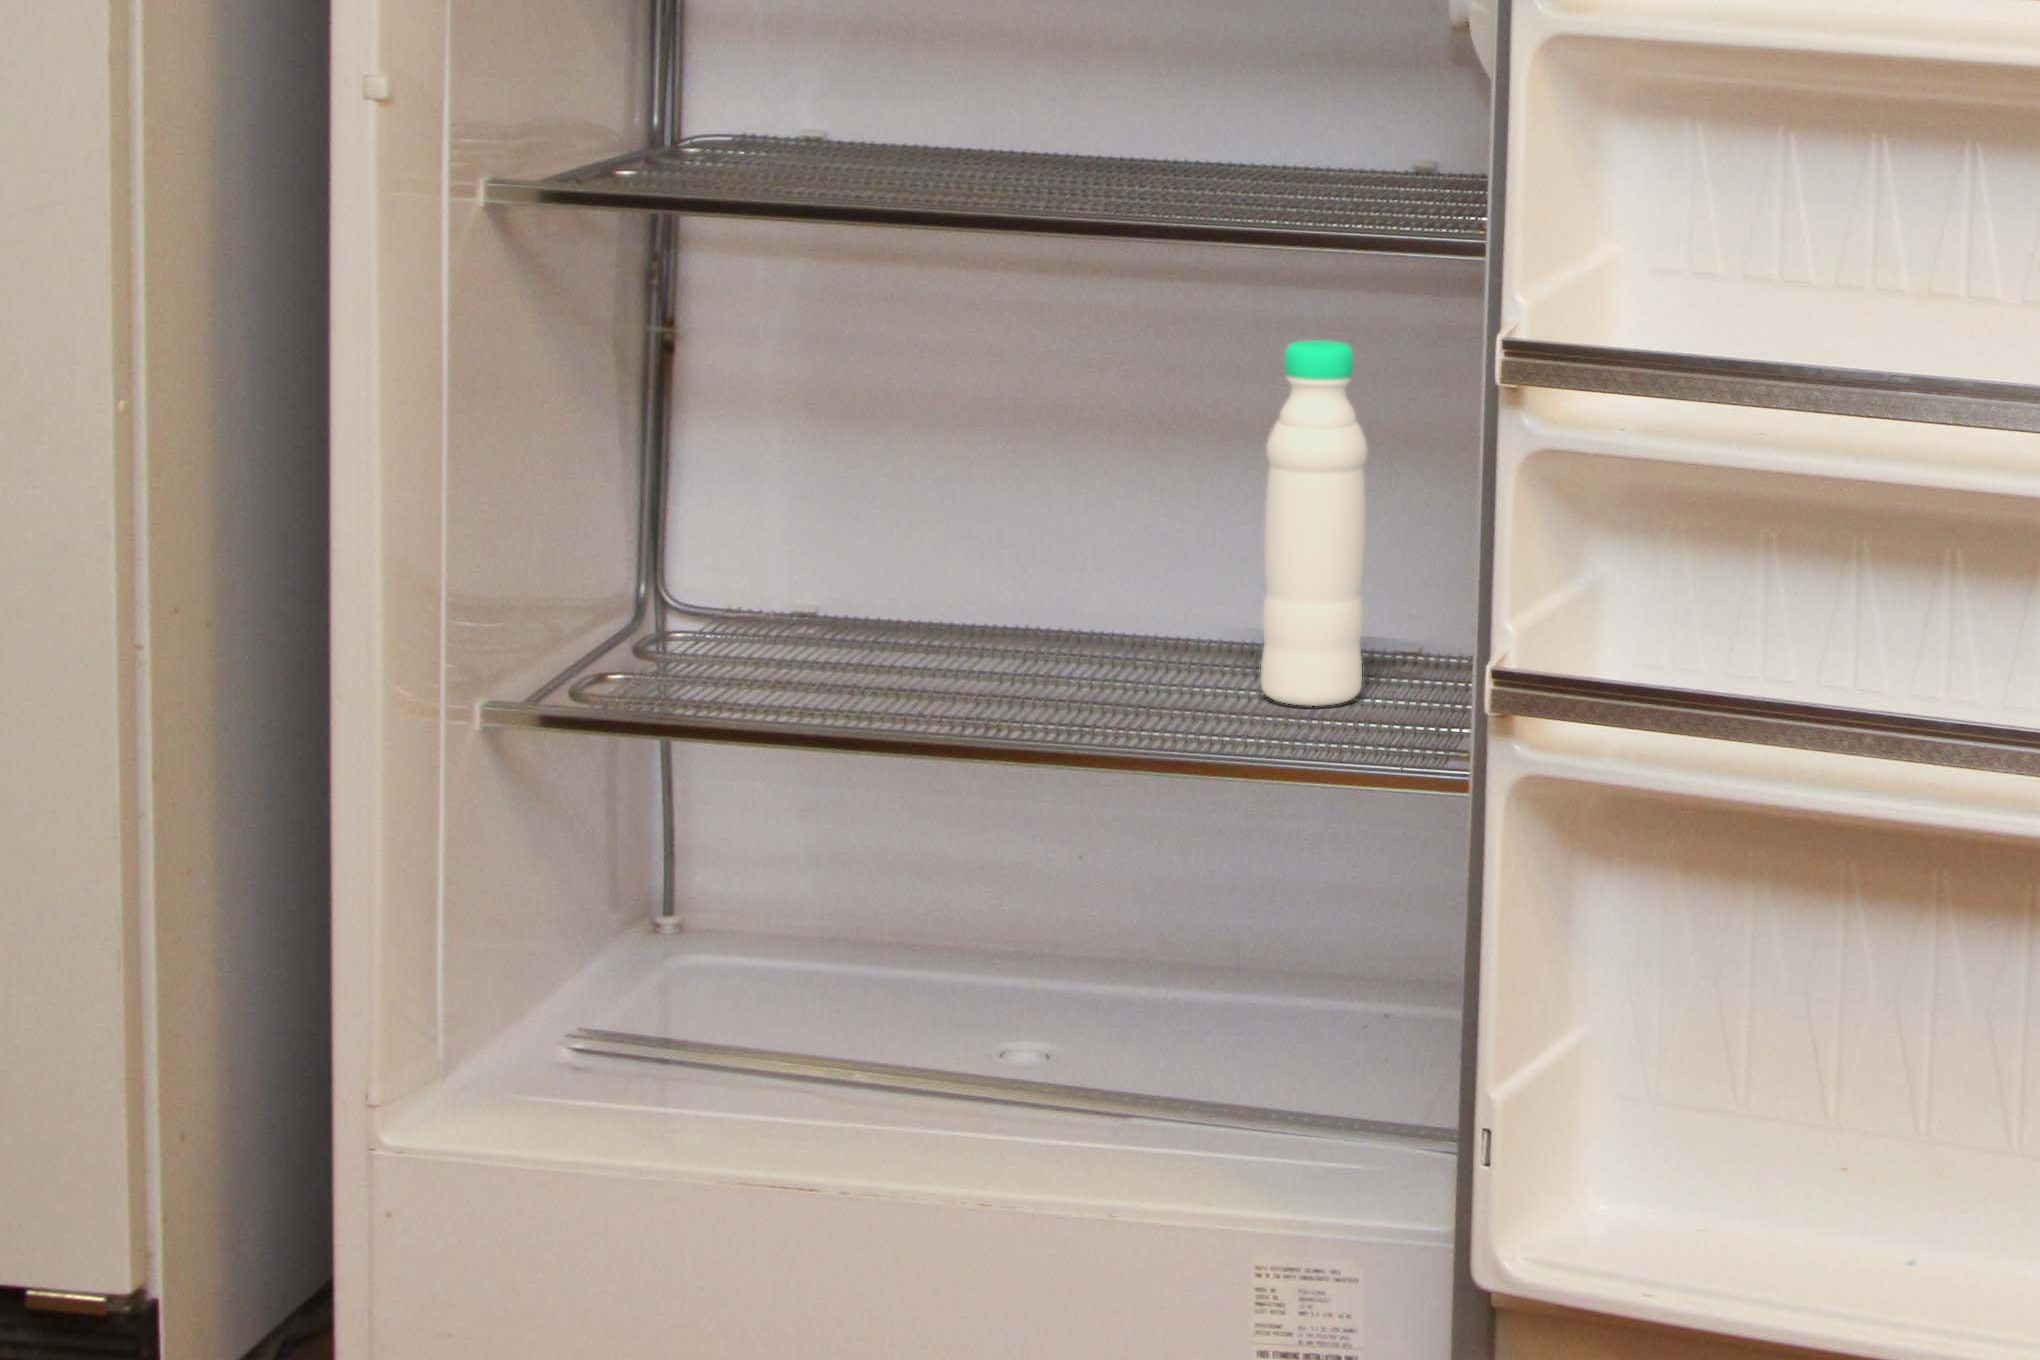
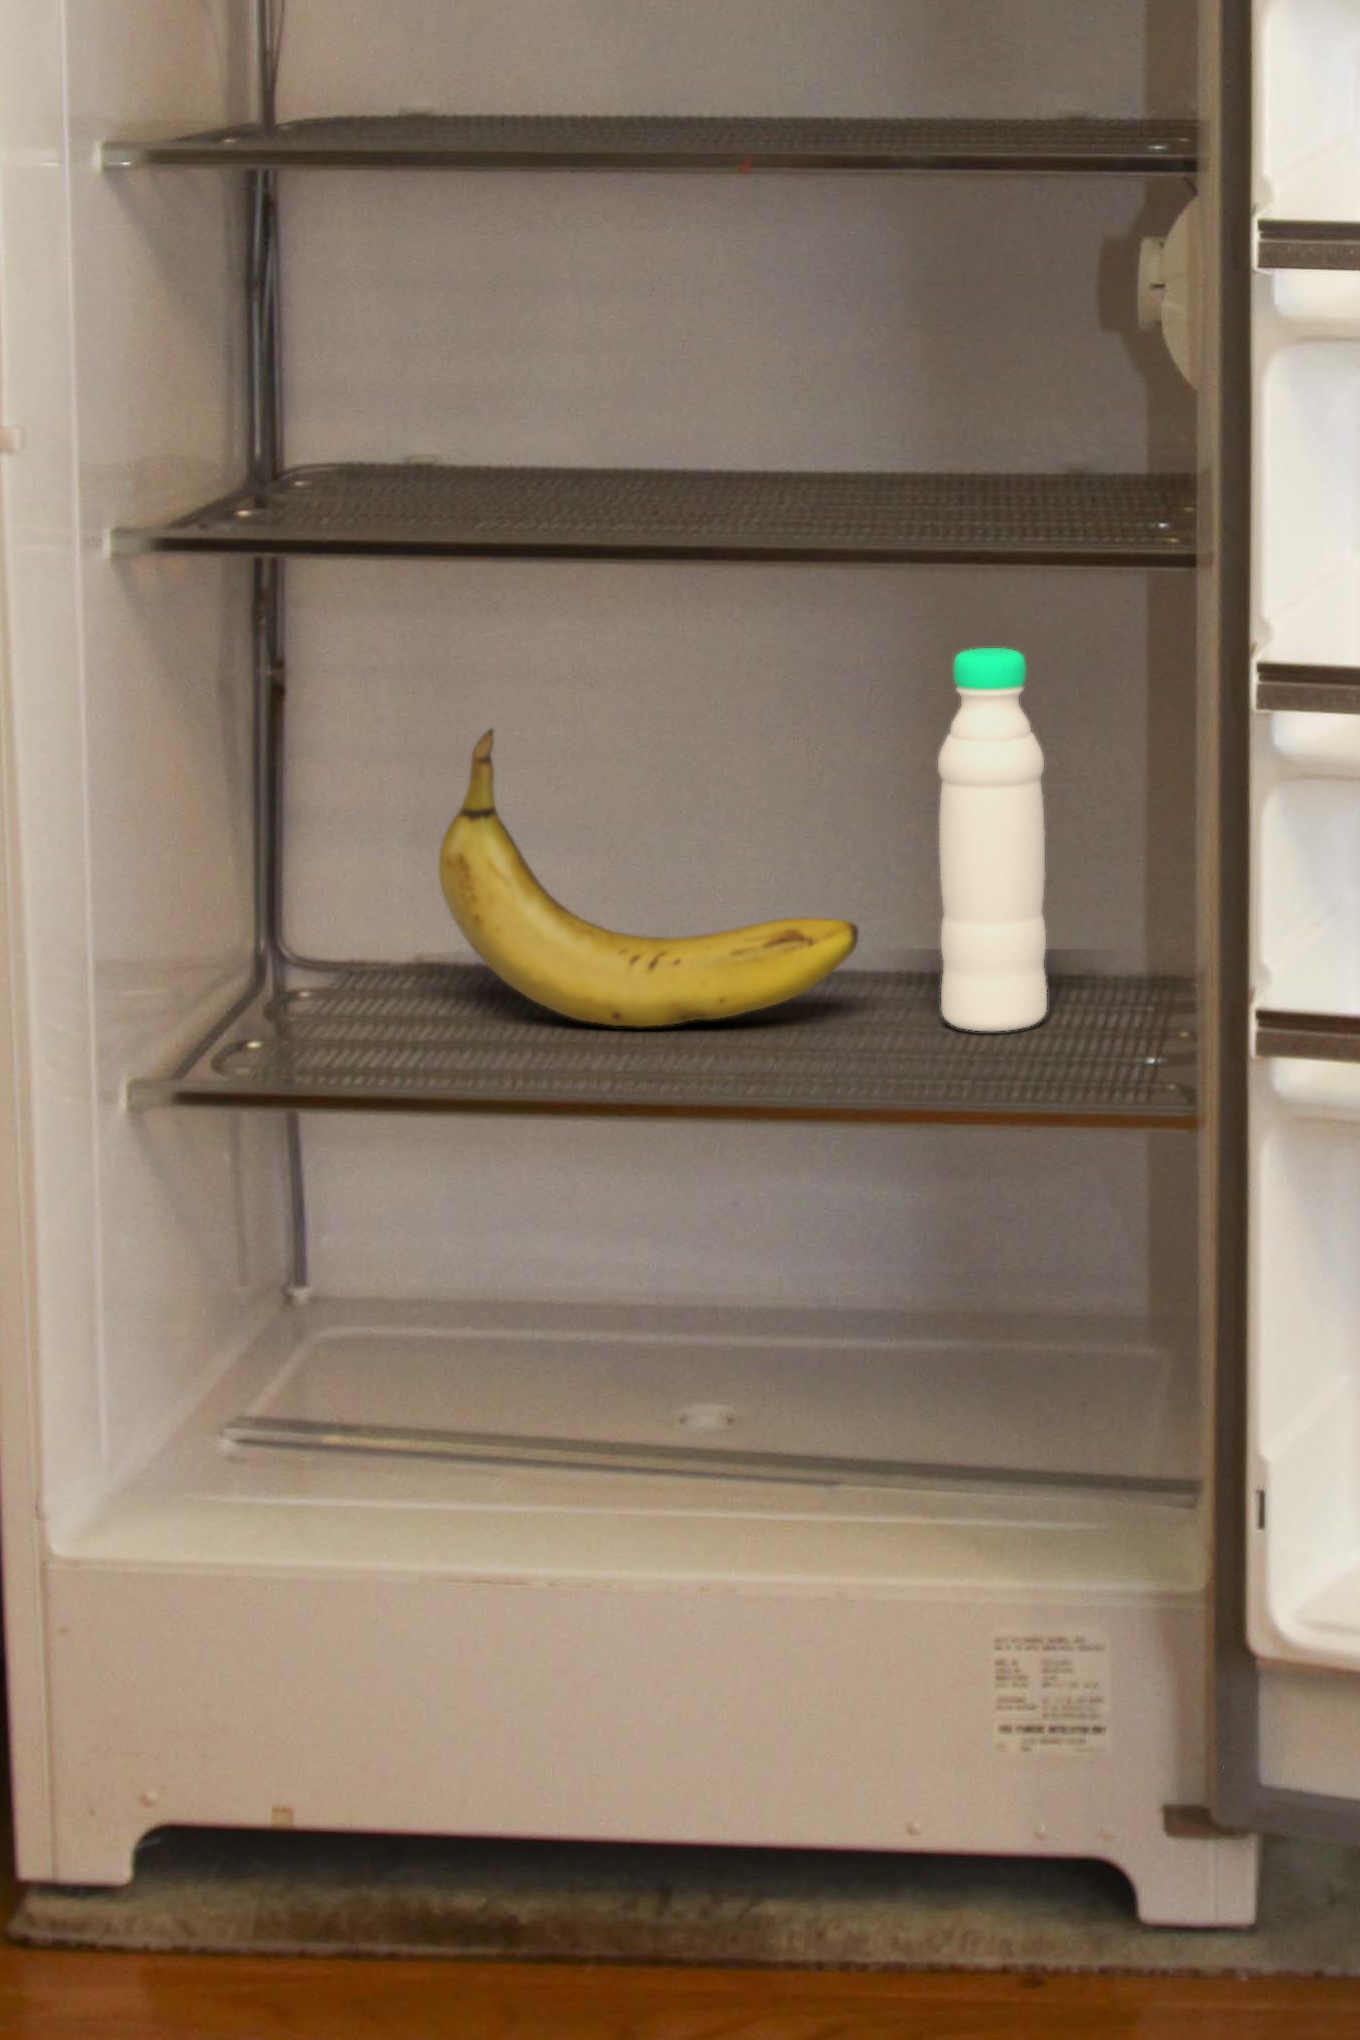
banana: none [796,393,1185,683] -> present [439,729,859,1027]

